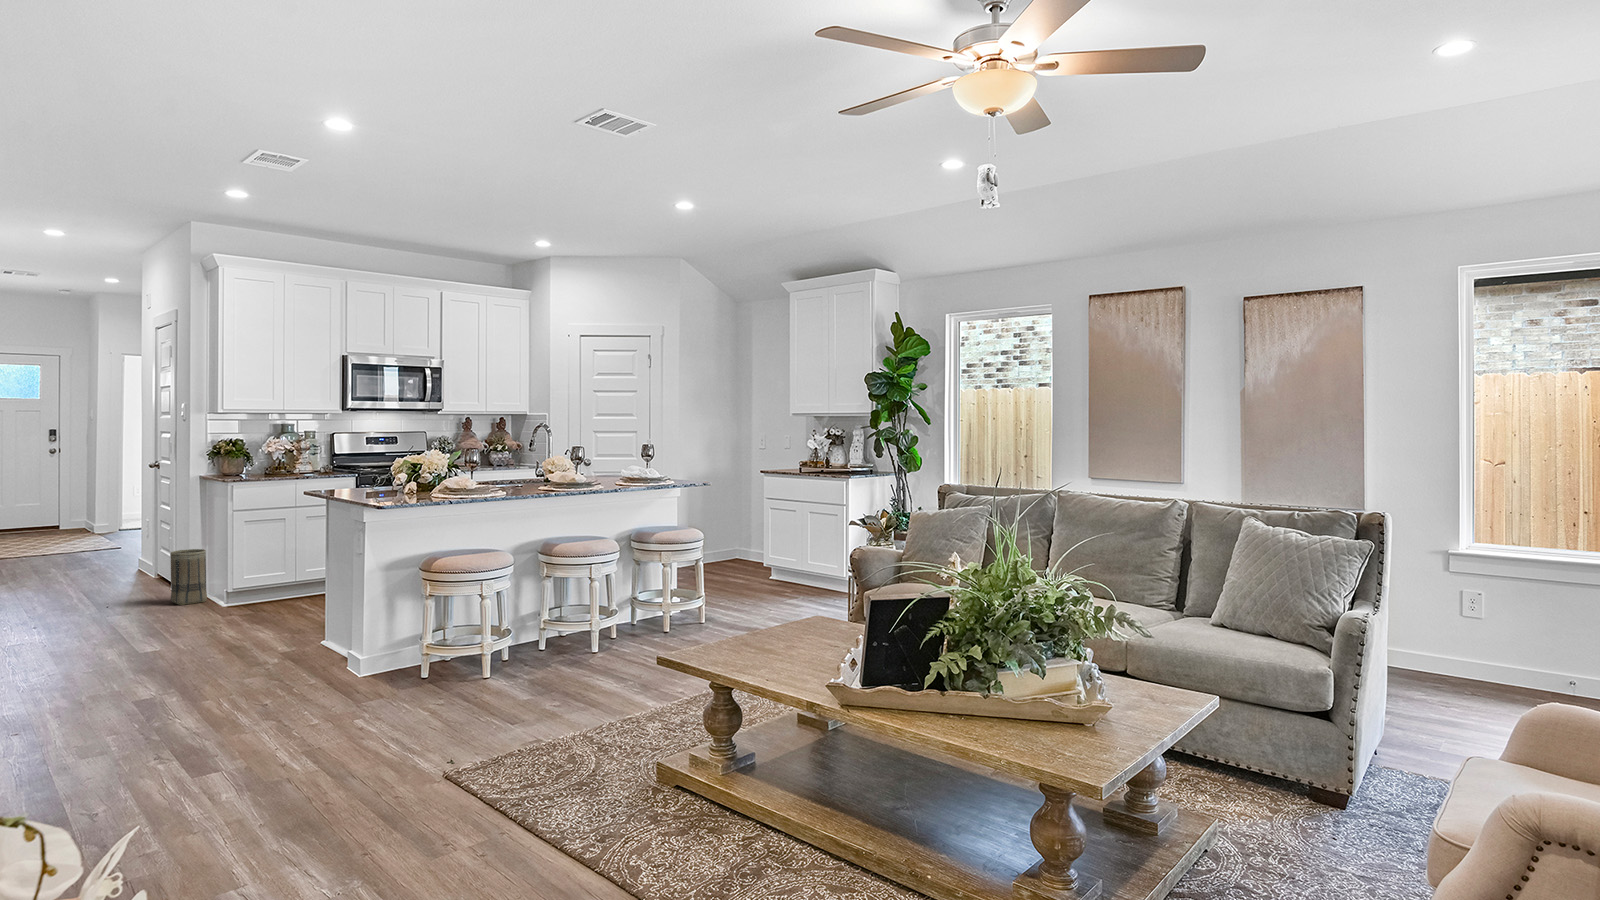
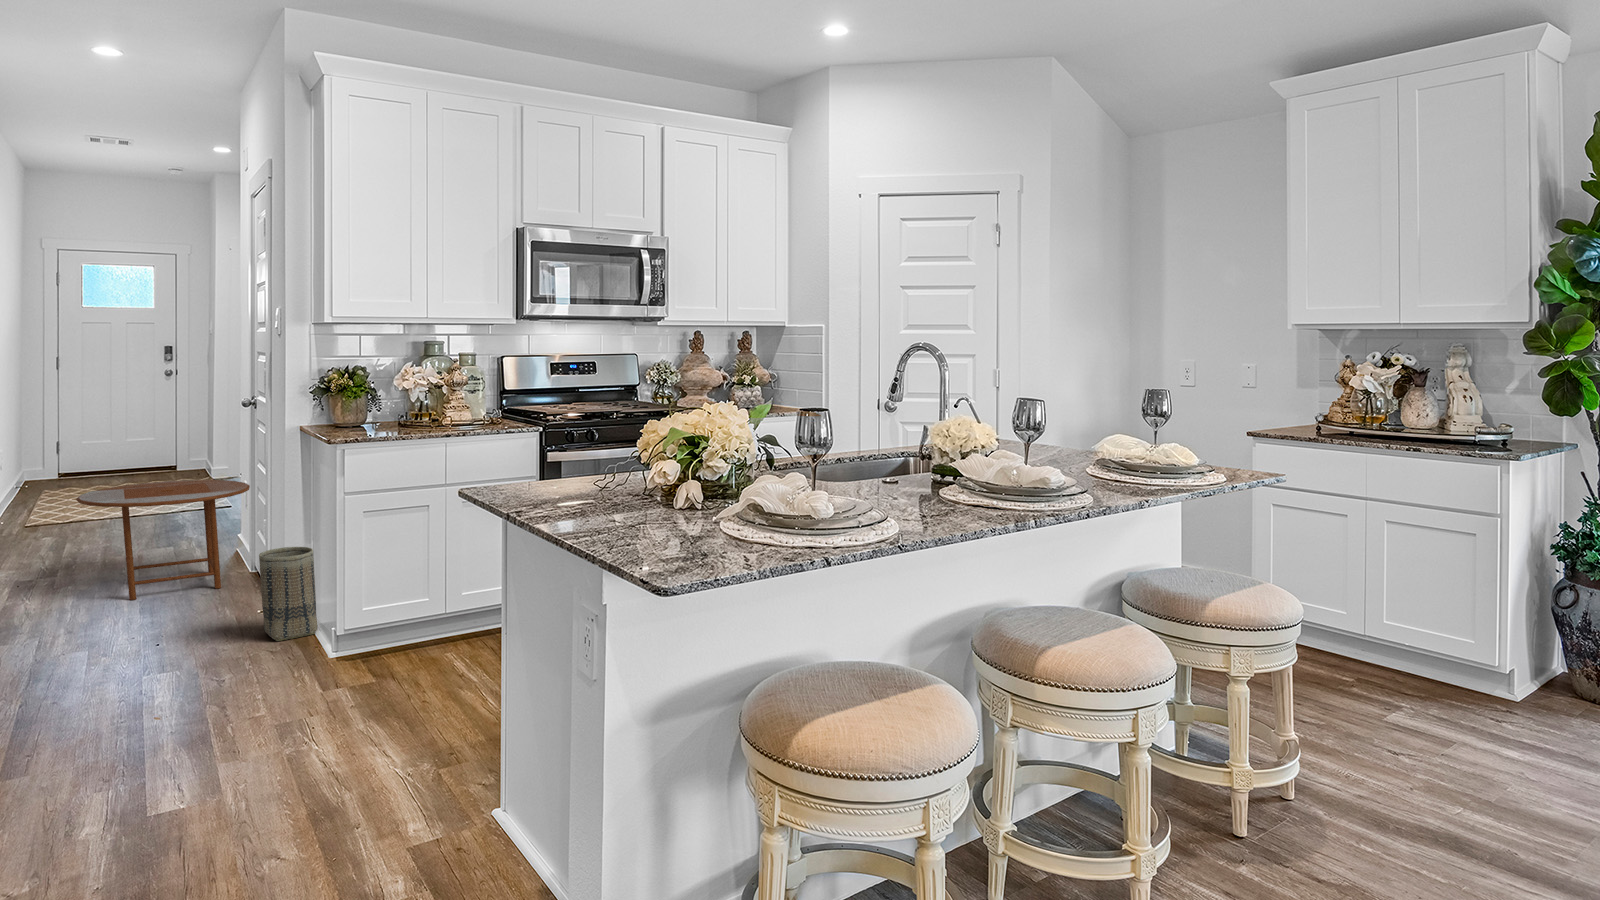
side table: none [31,517,152,593] -> present [76,480,250,600]

